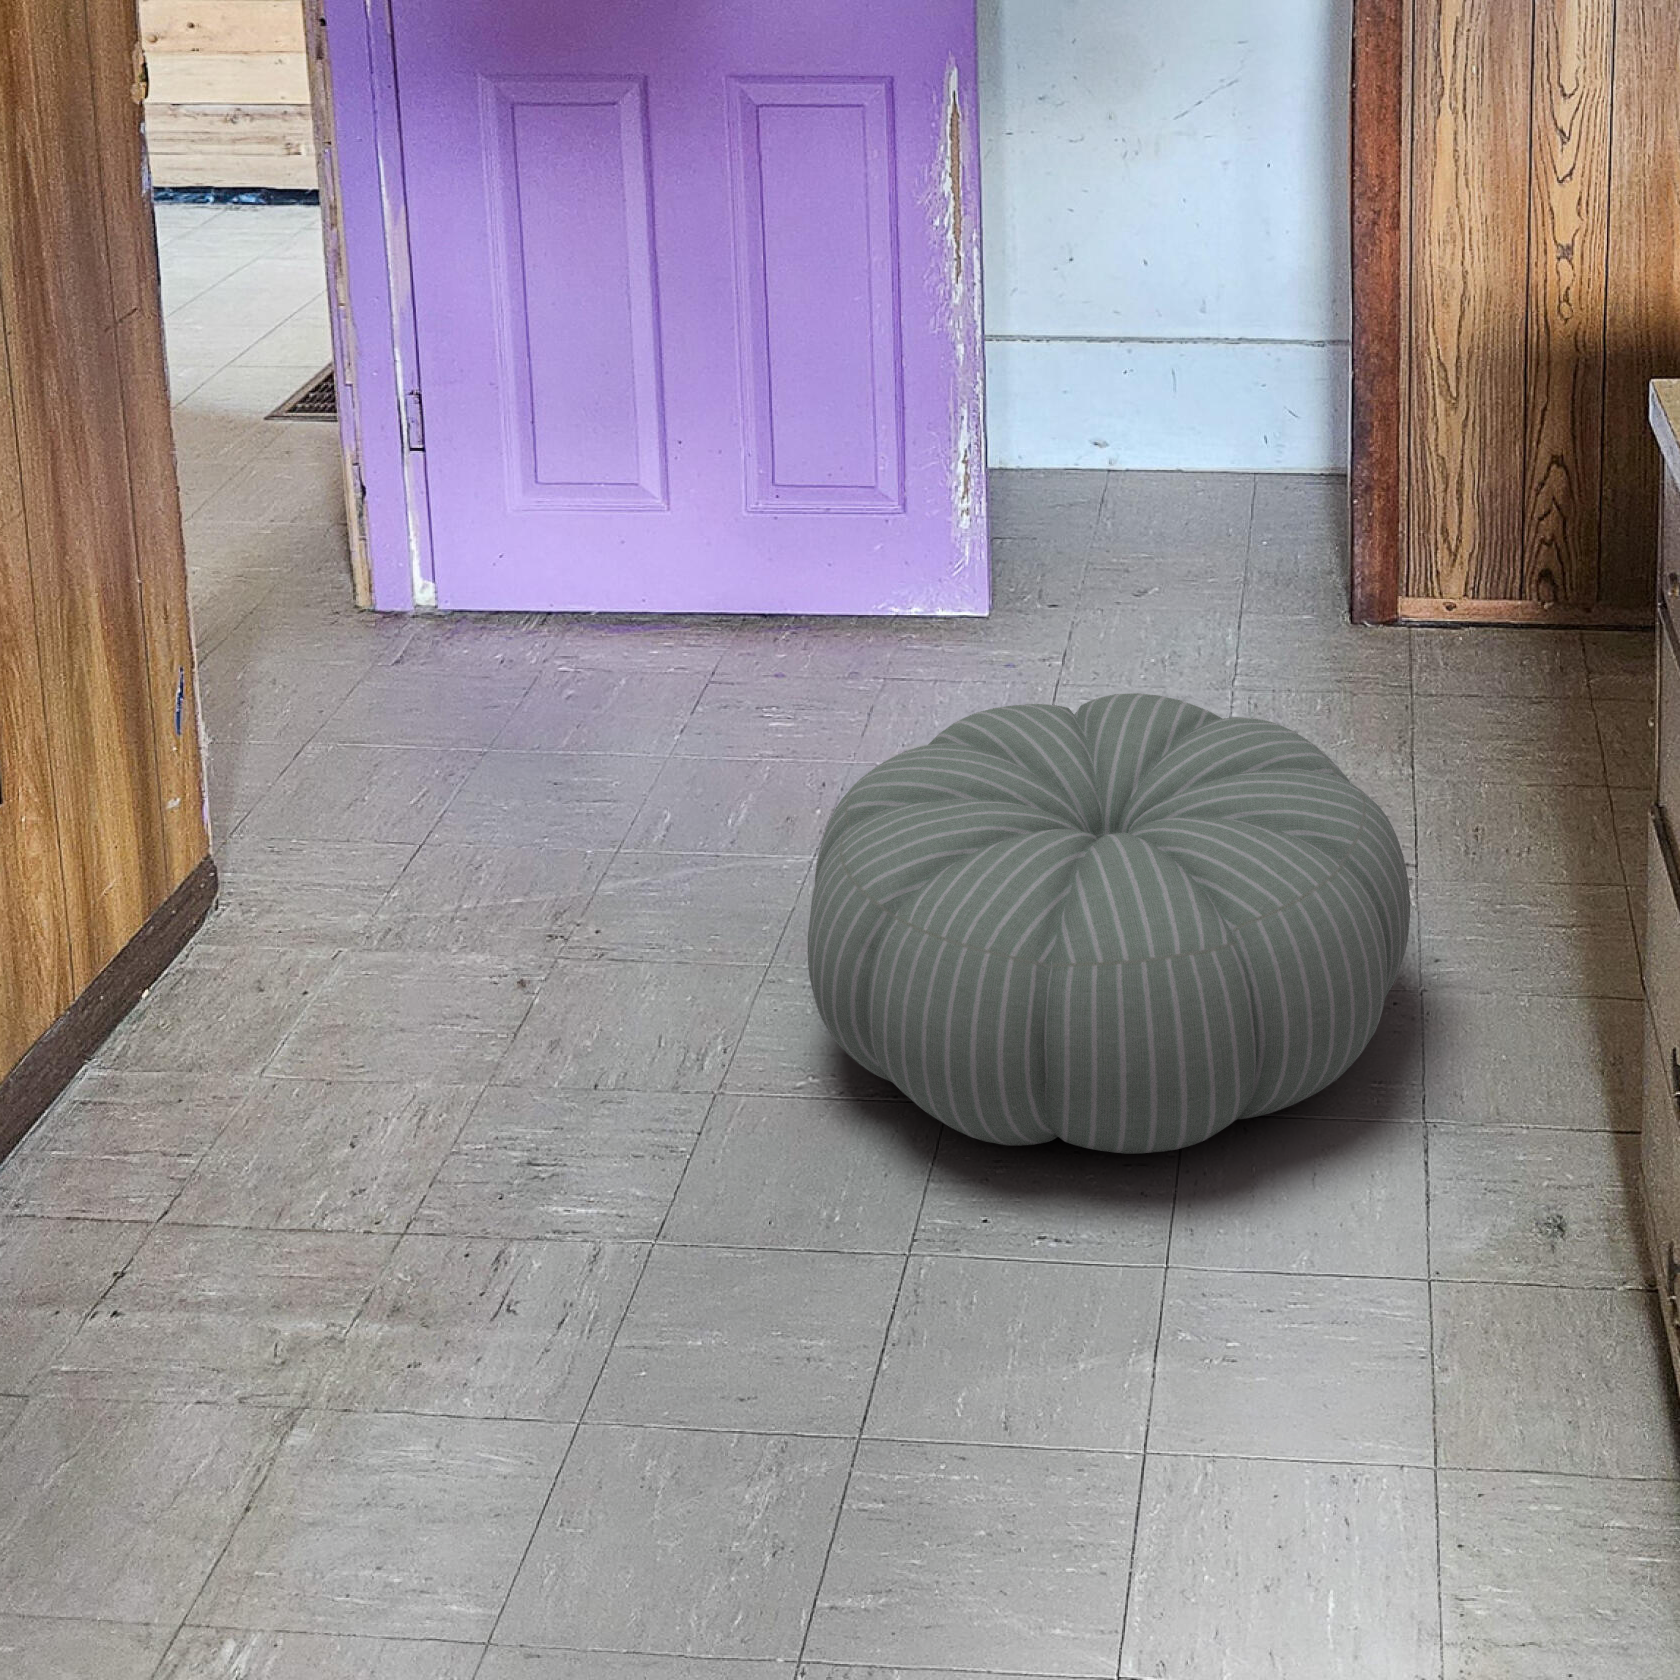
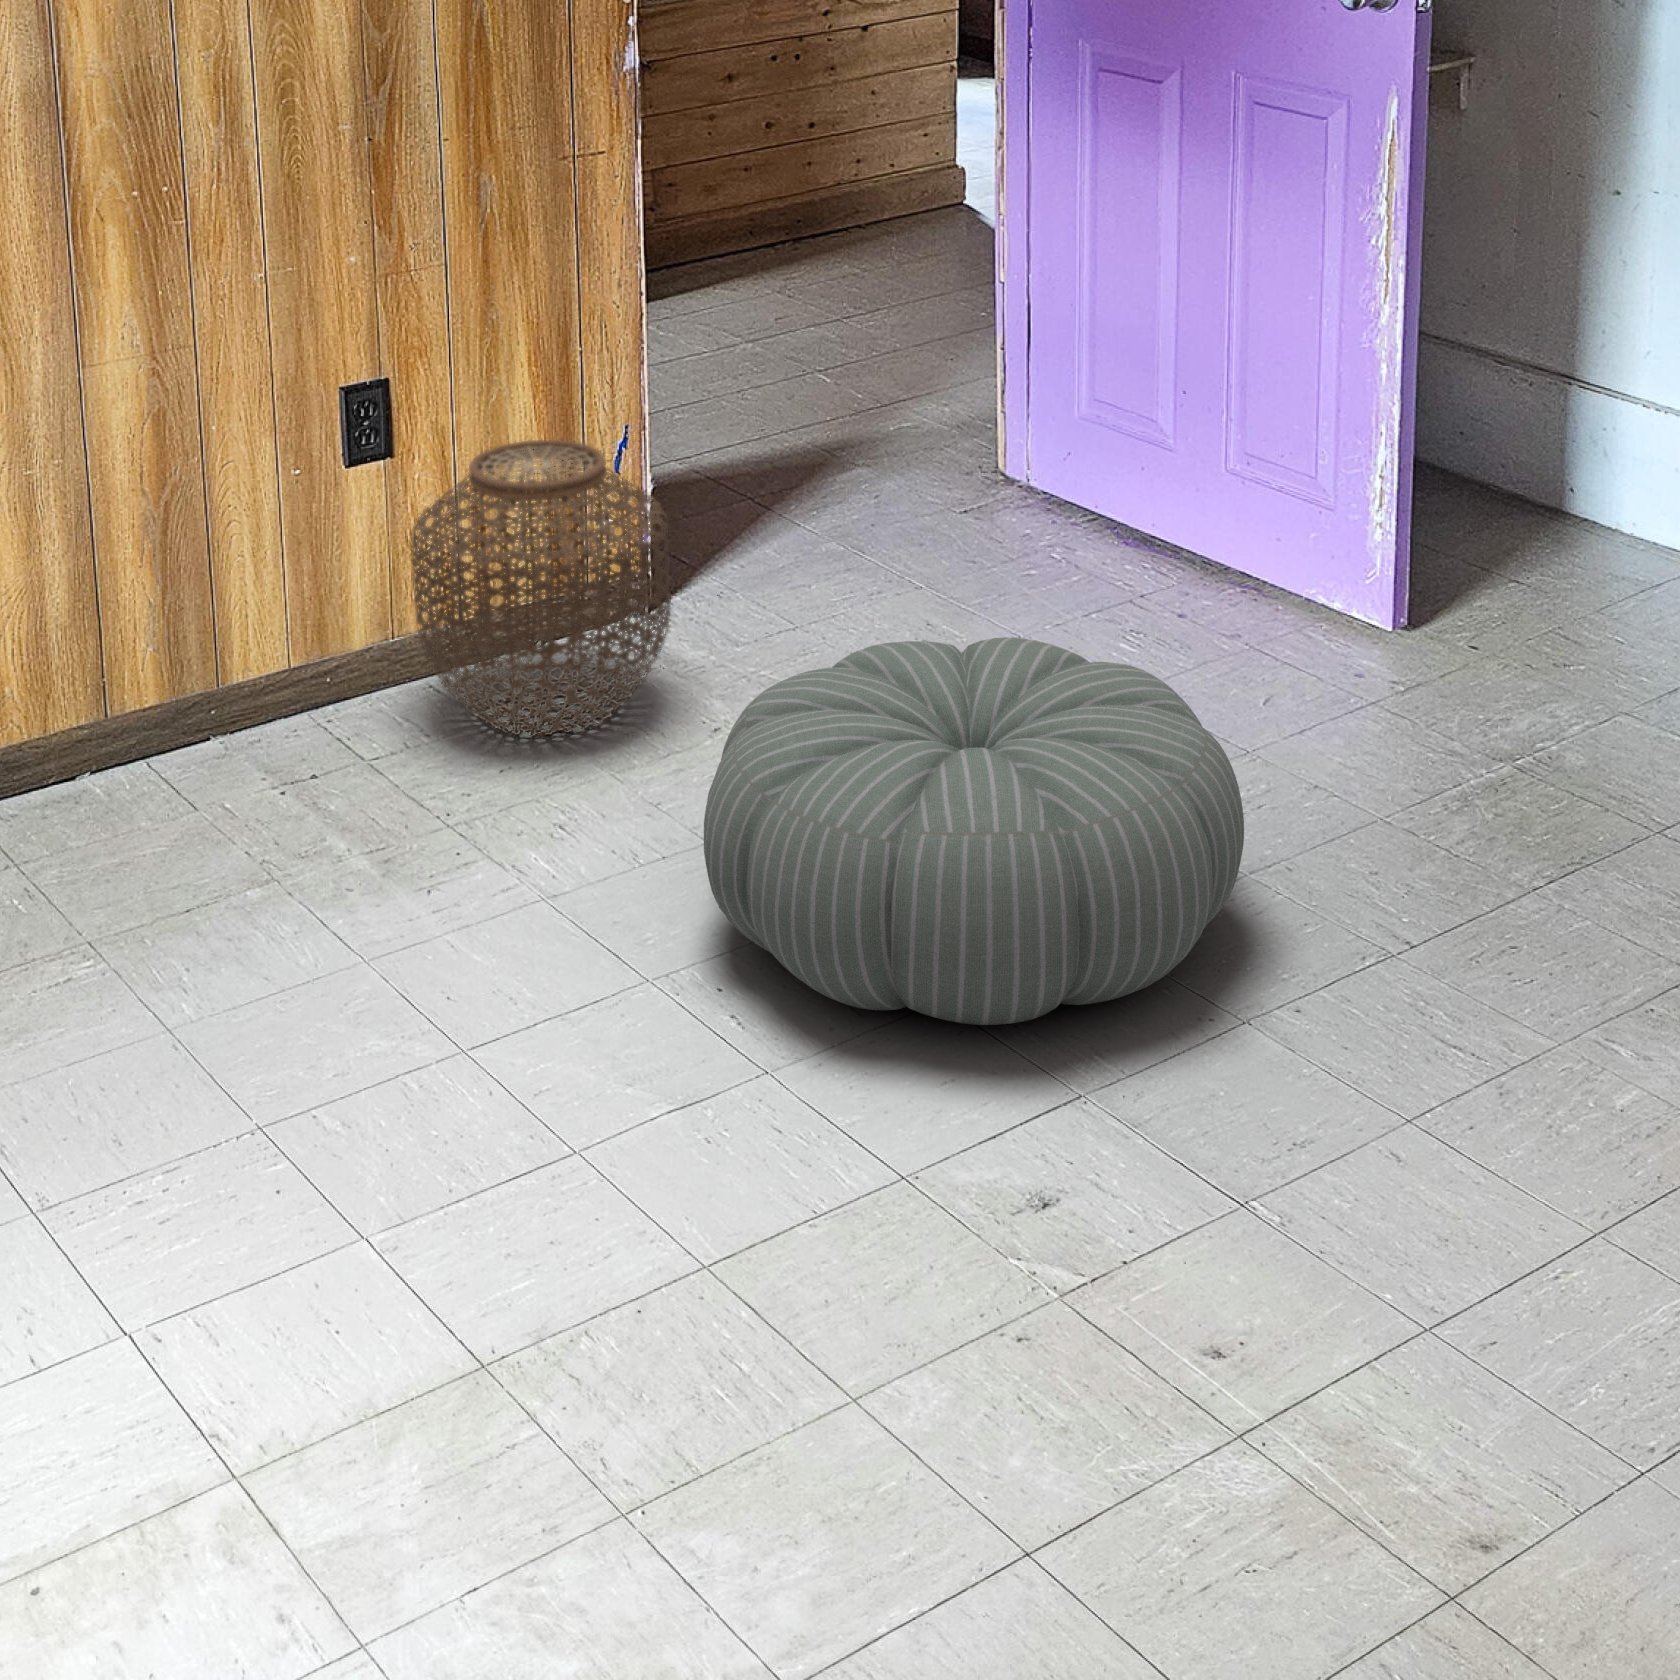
woven basket: none [103,683,474,1092] -> present [412,440,671,735]

